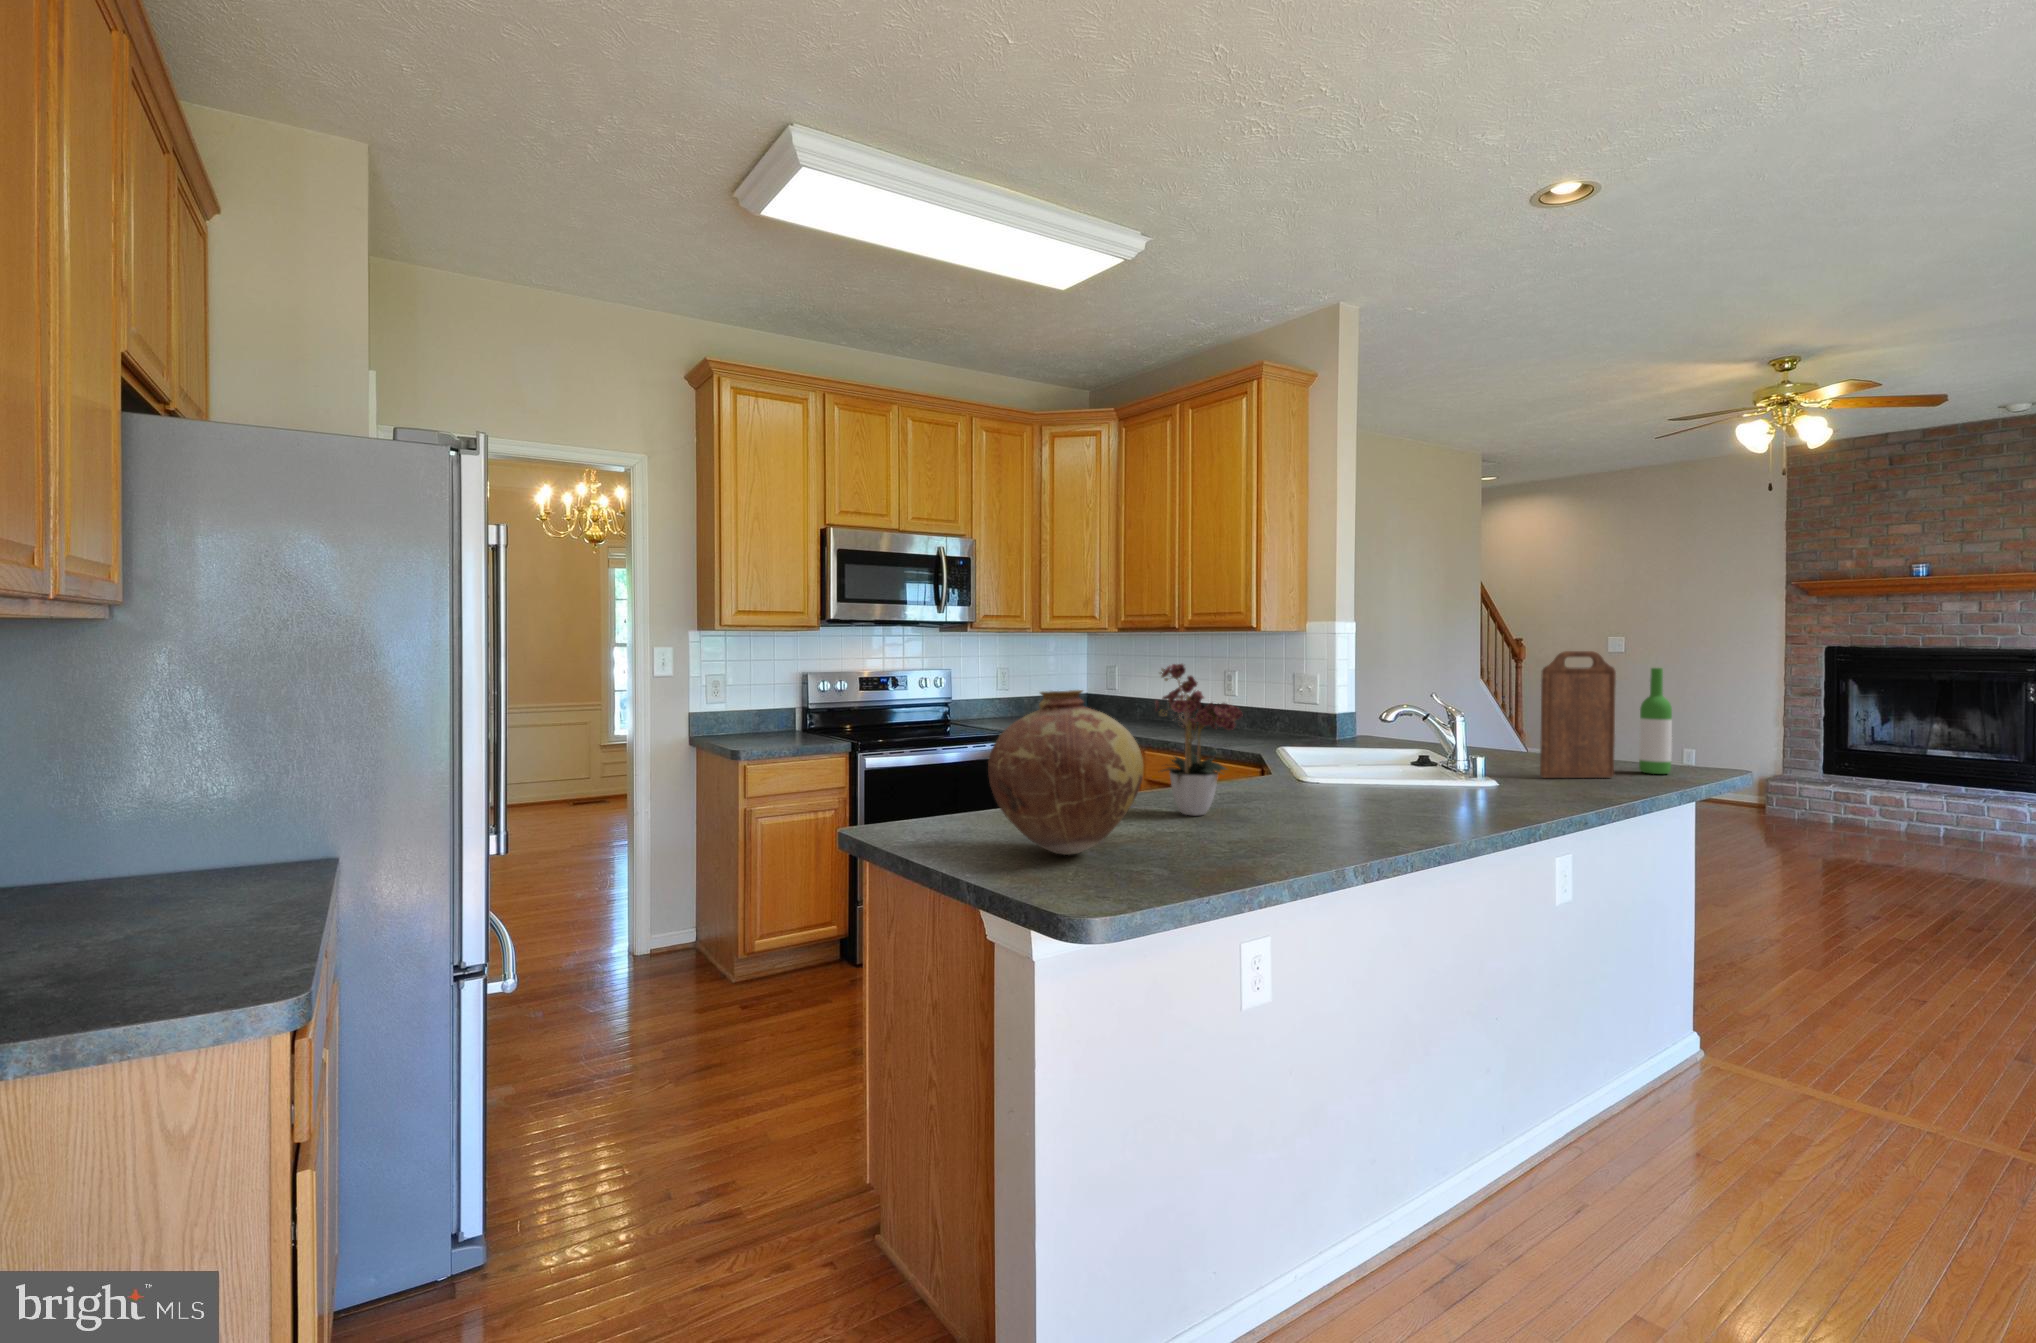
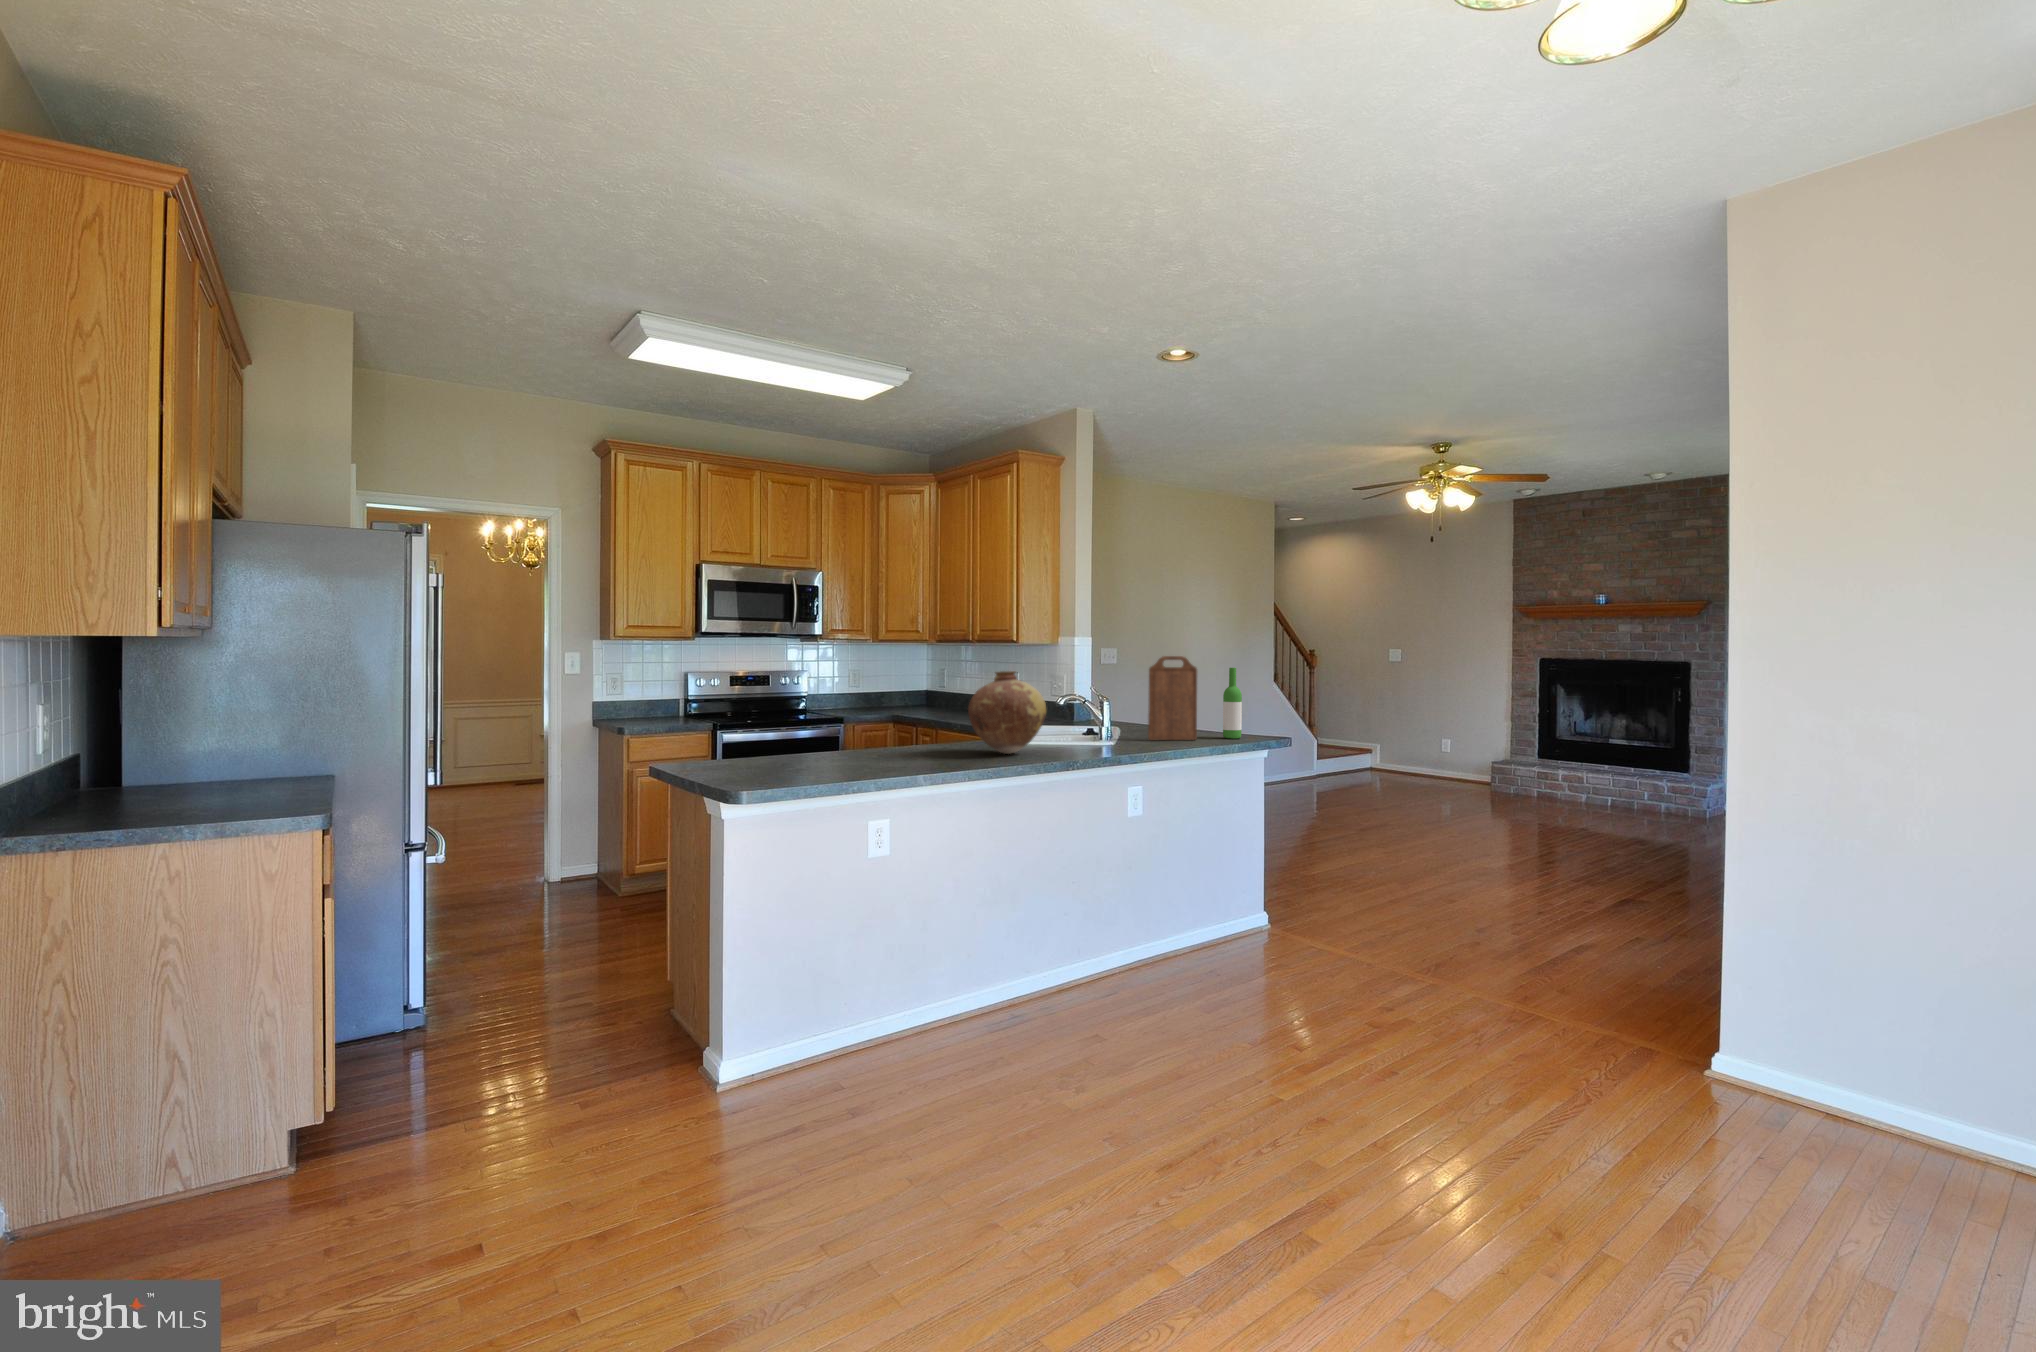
flower arrangement: present [1156,664,1243,816] -> none [849,657,917,756]
vase: present [988,690,1143,855] -> present [968,671,1046,754]

